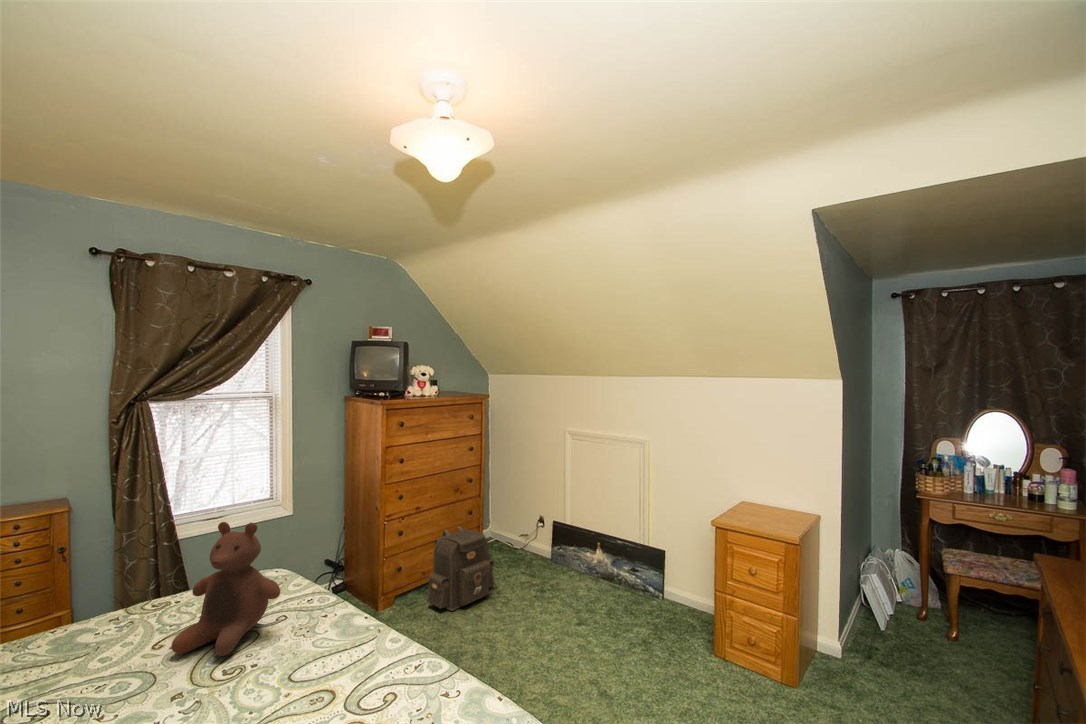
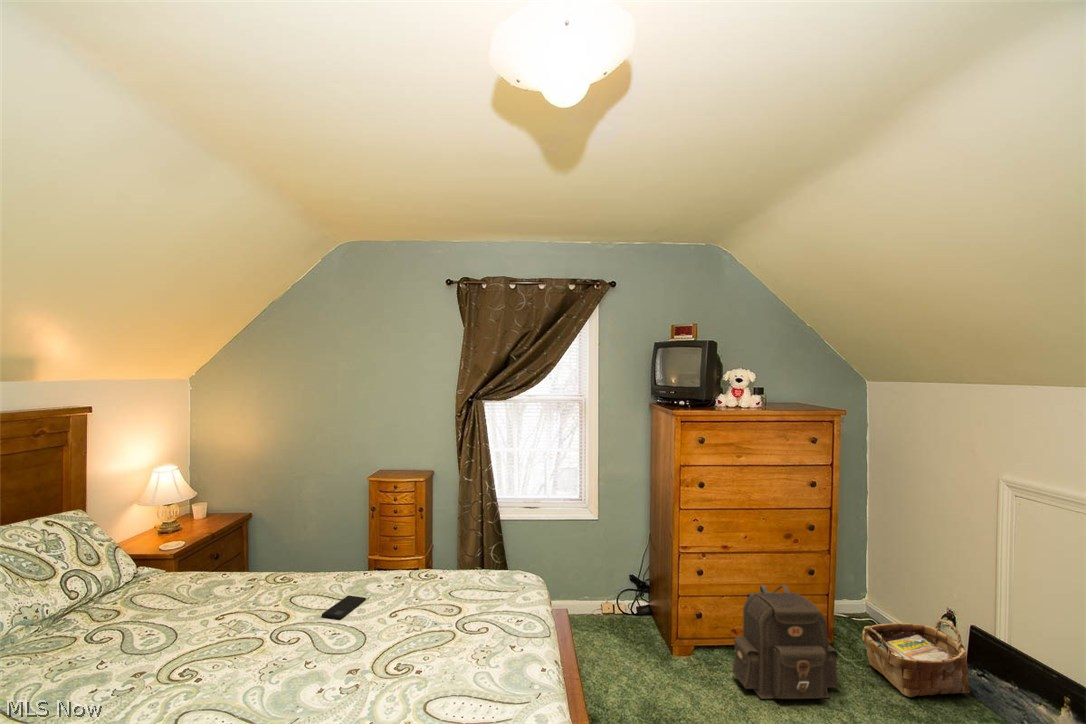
stuffed bear: present [171,522,280,656] -> none [382,510,472,648]
woven basket: none [501,523,556,576] -> present [863,619,970,697]
smartphone: none [67,645,110,679] -> present [322,595,366,619]

